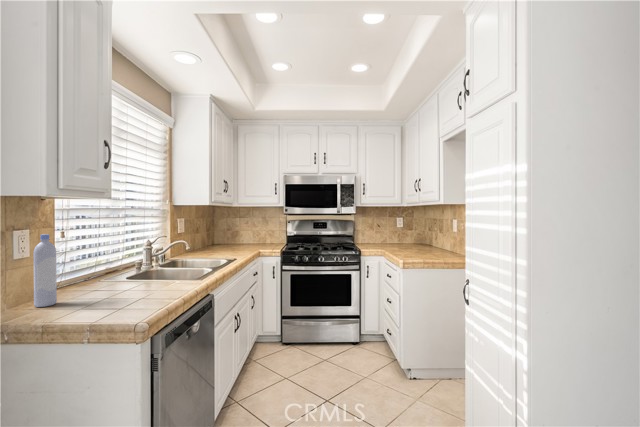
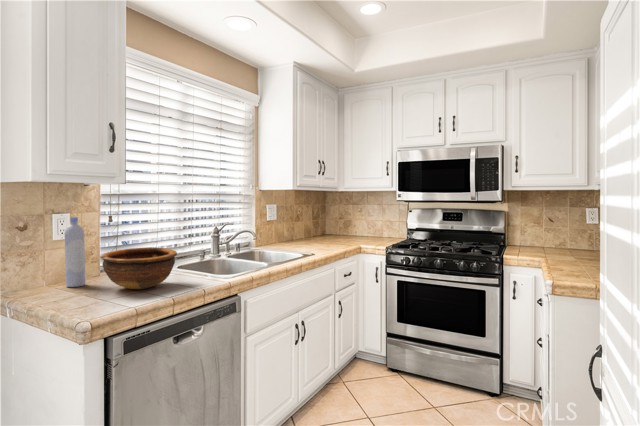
bowl: none [89,260,166,300] -> present [100,247,177,289]

